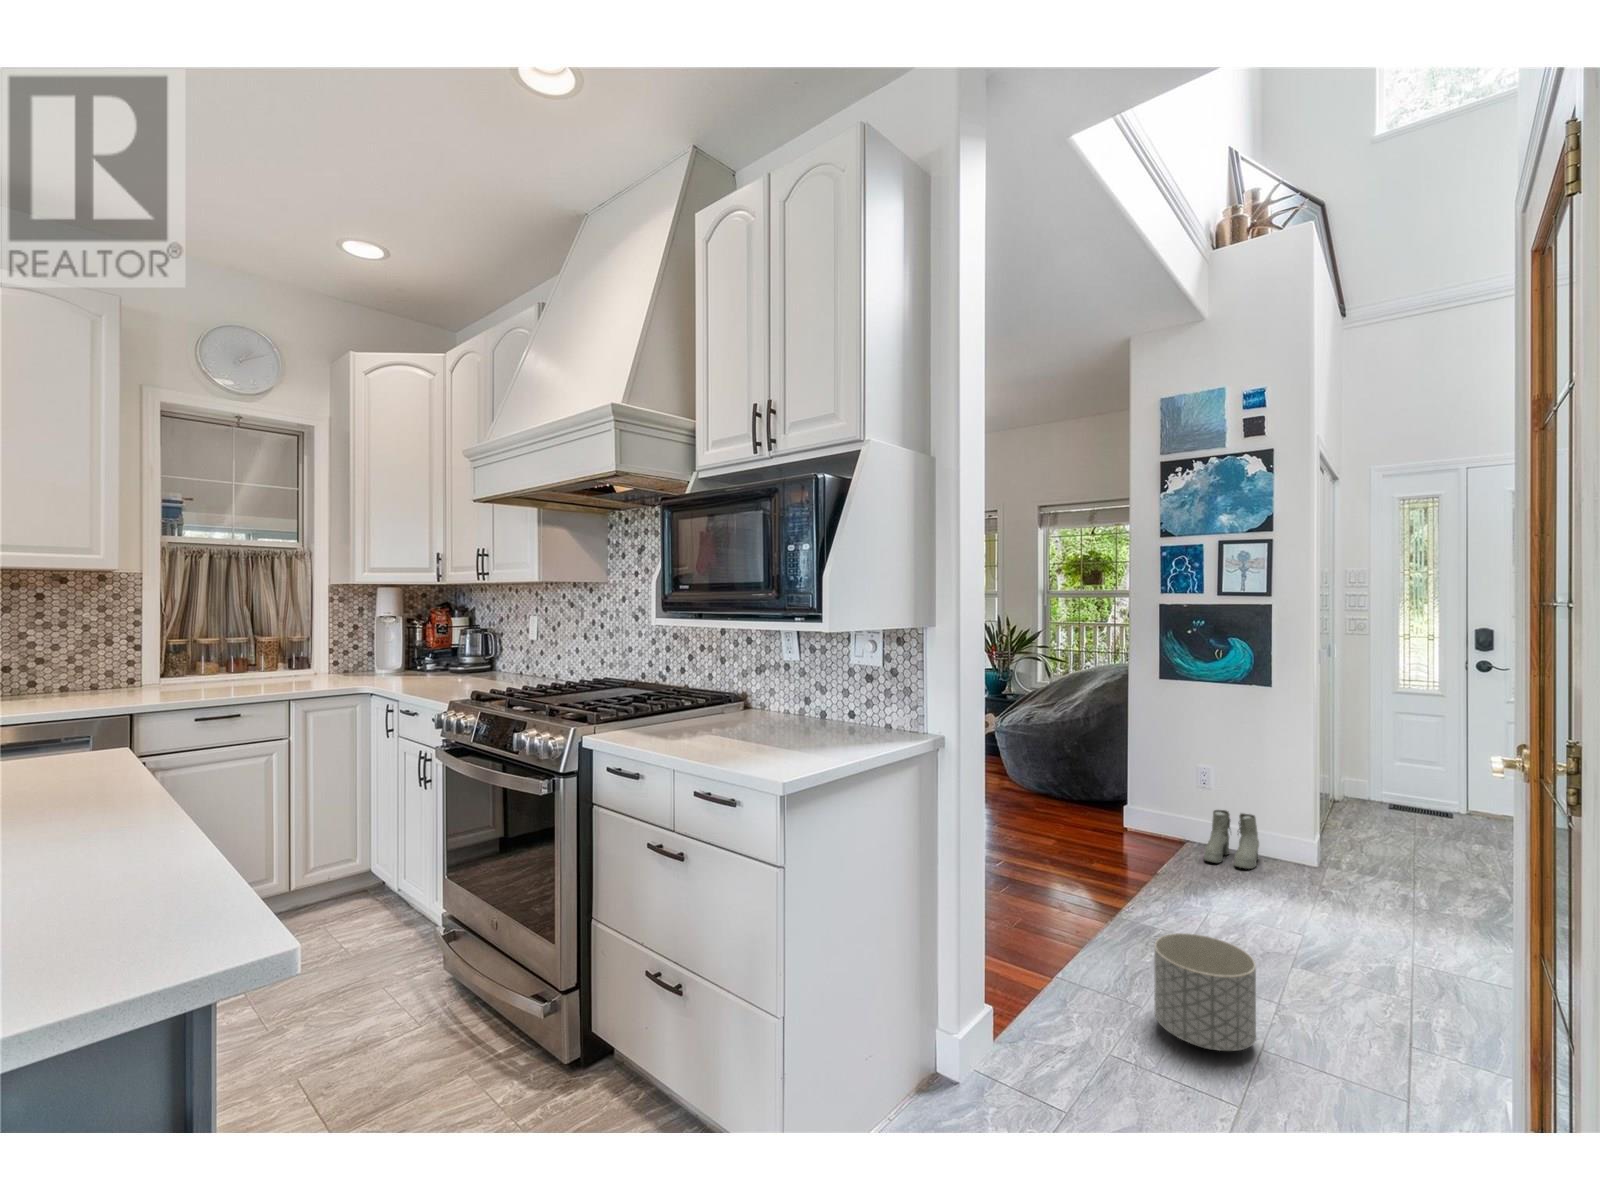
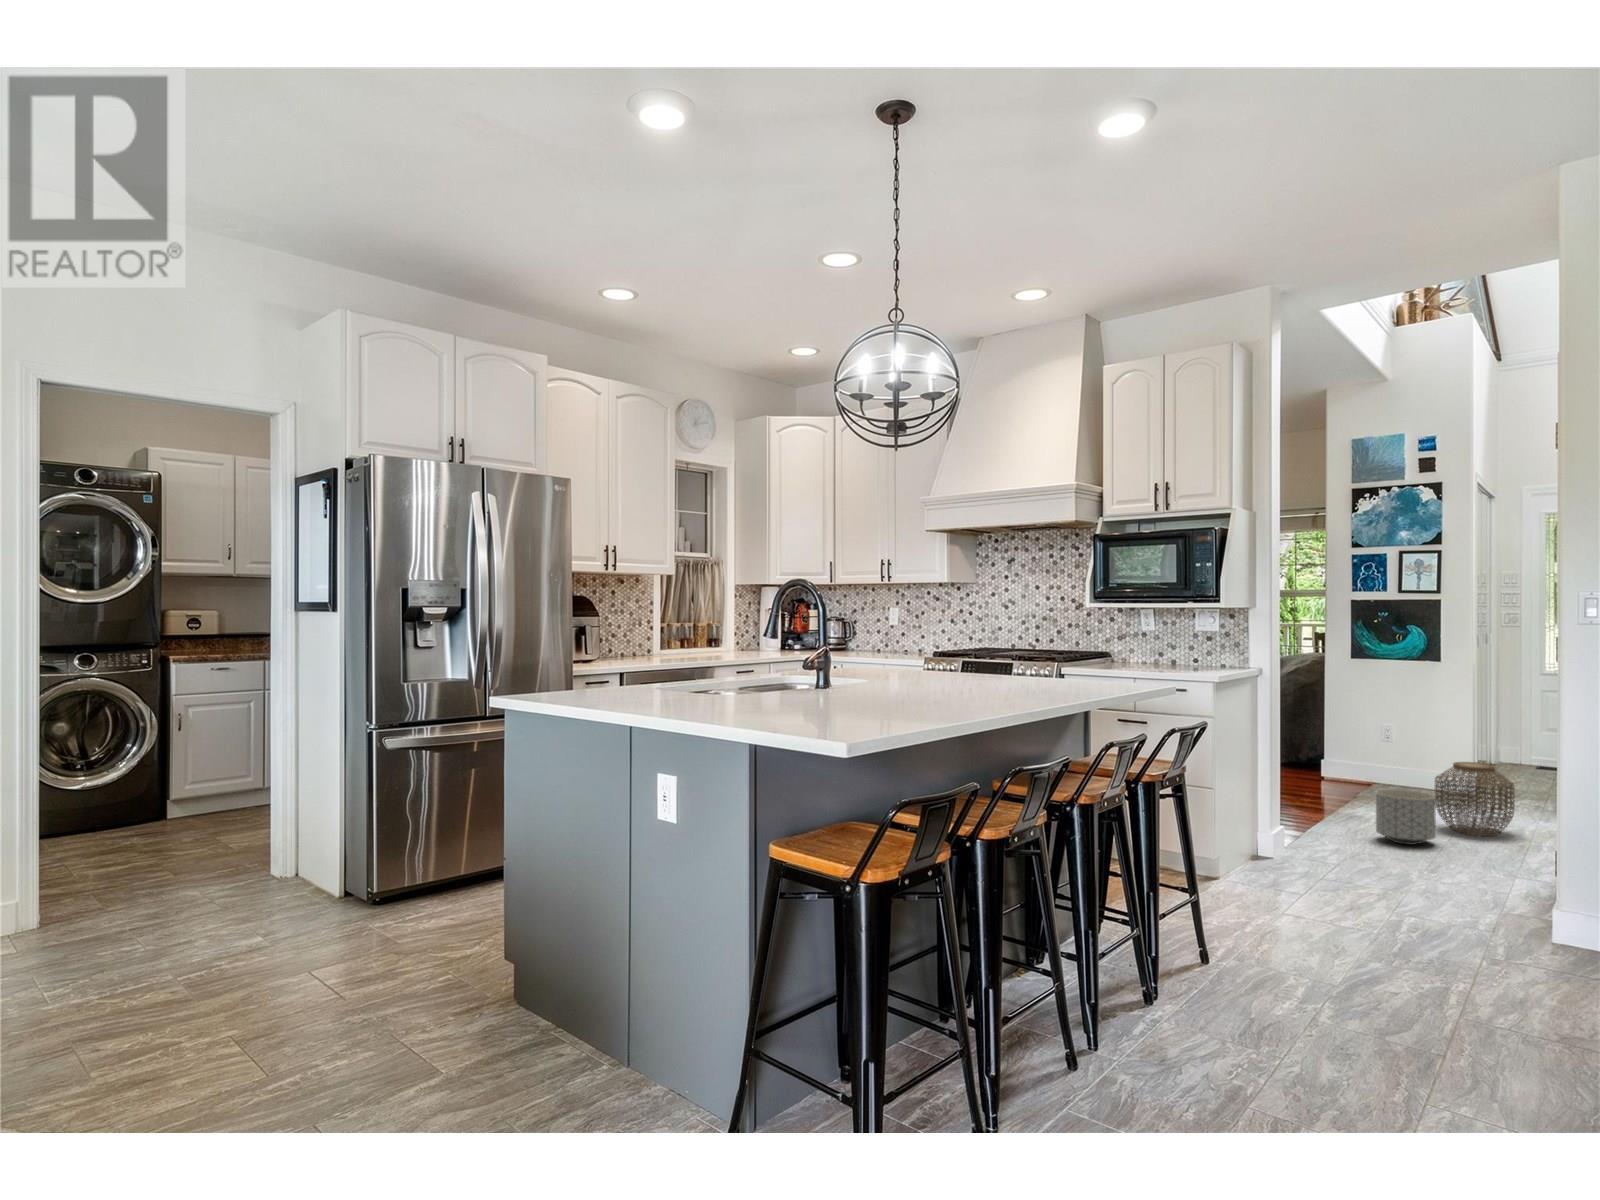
boots: present [1204,810,1259,869] -> none [1391,752,1432,790]
woven basket: none [1258,877,1393,1019] -> present [1435,762,1515,837]

